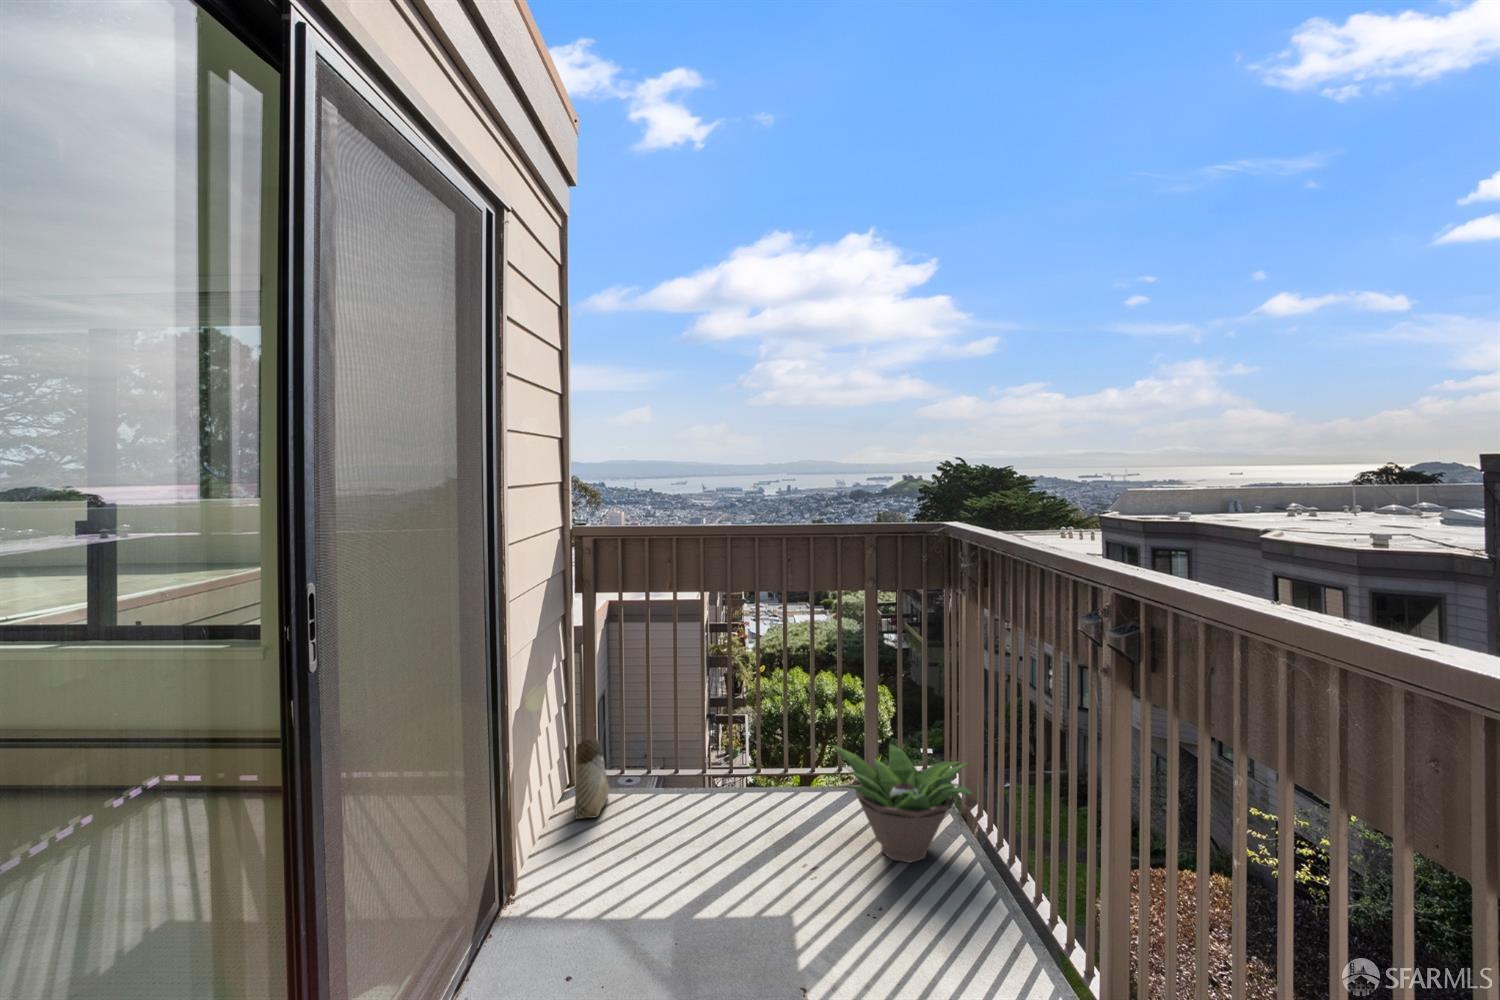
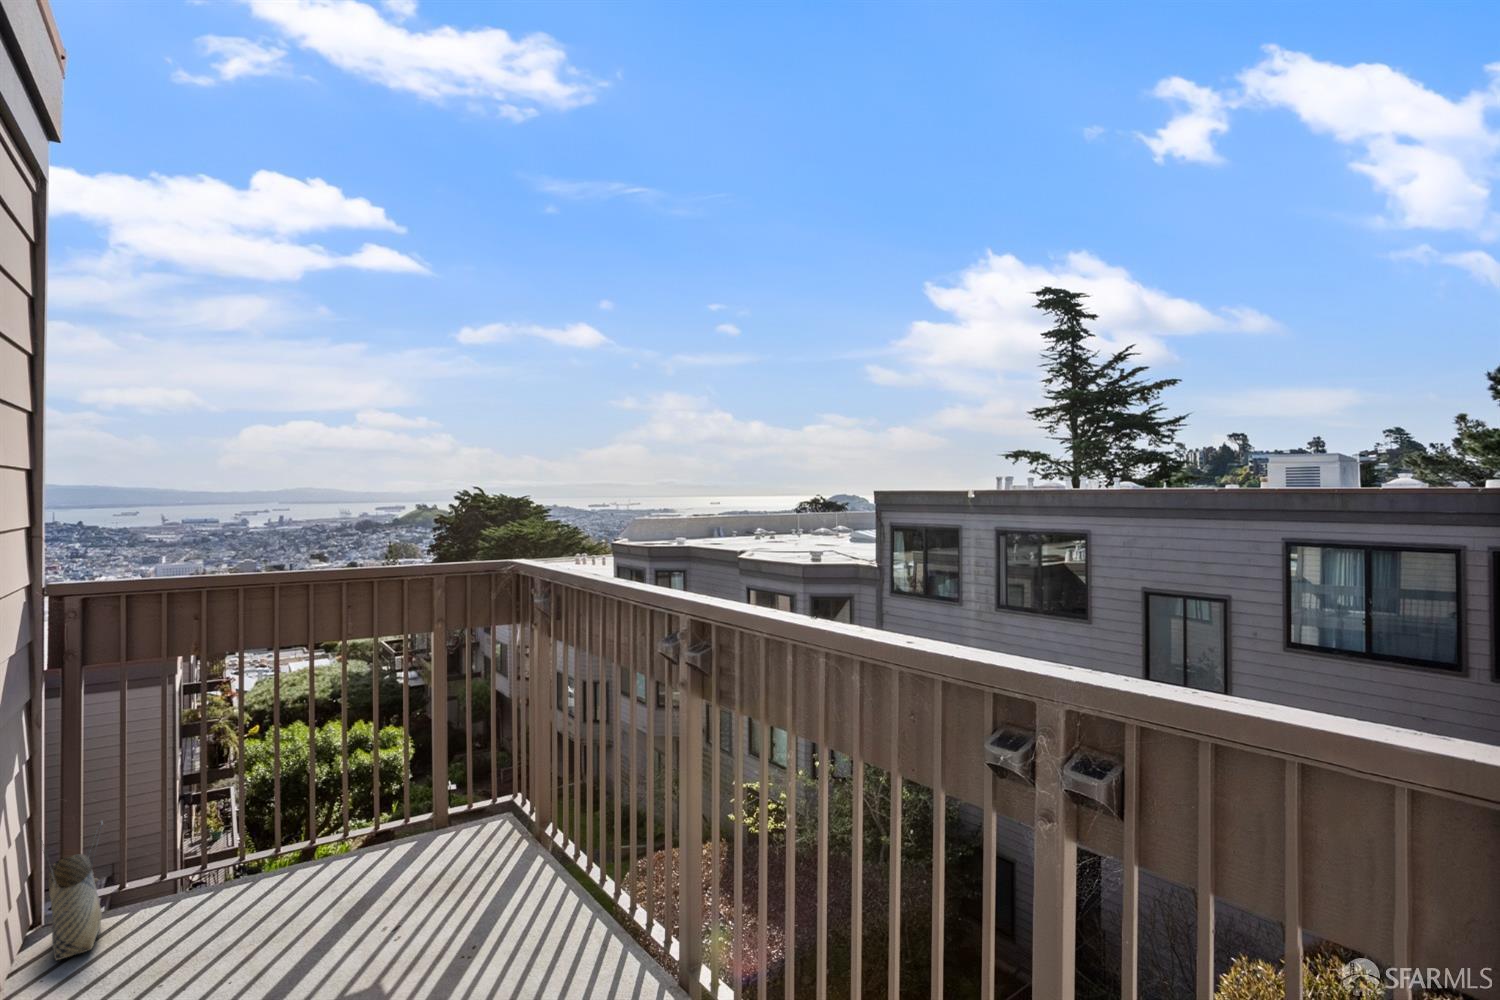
decorative plant: present [832,745,972,863] -> none [406,786,557,898]

